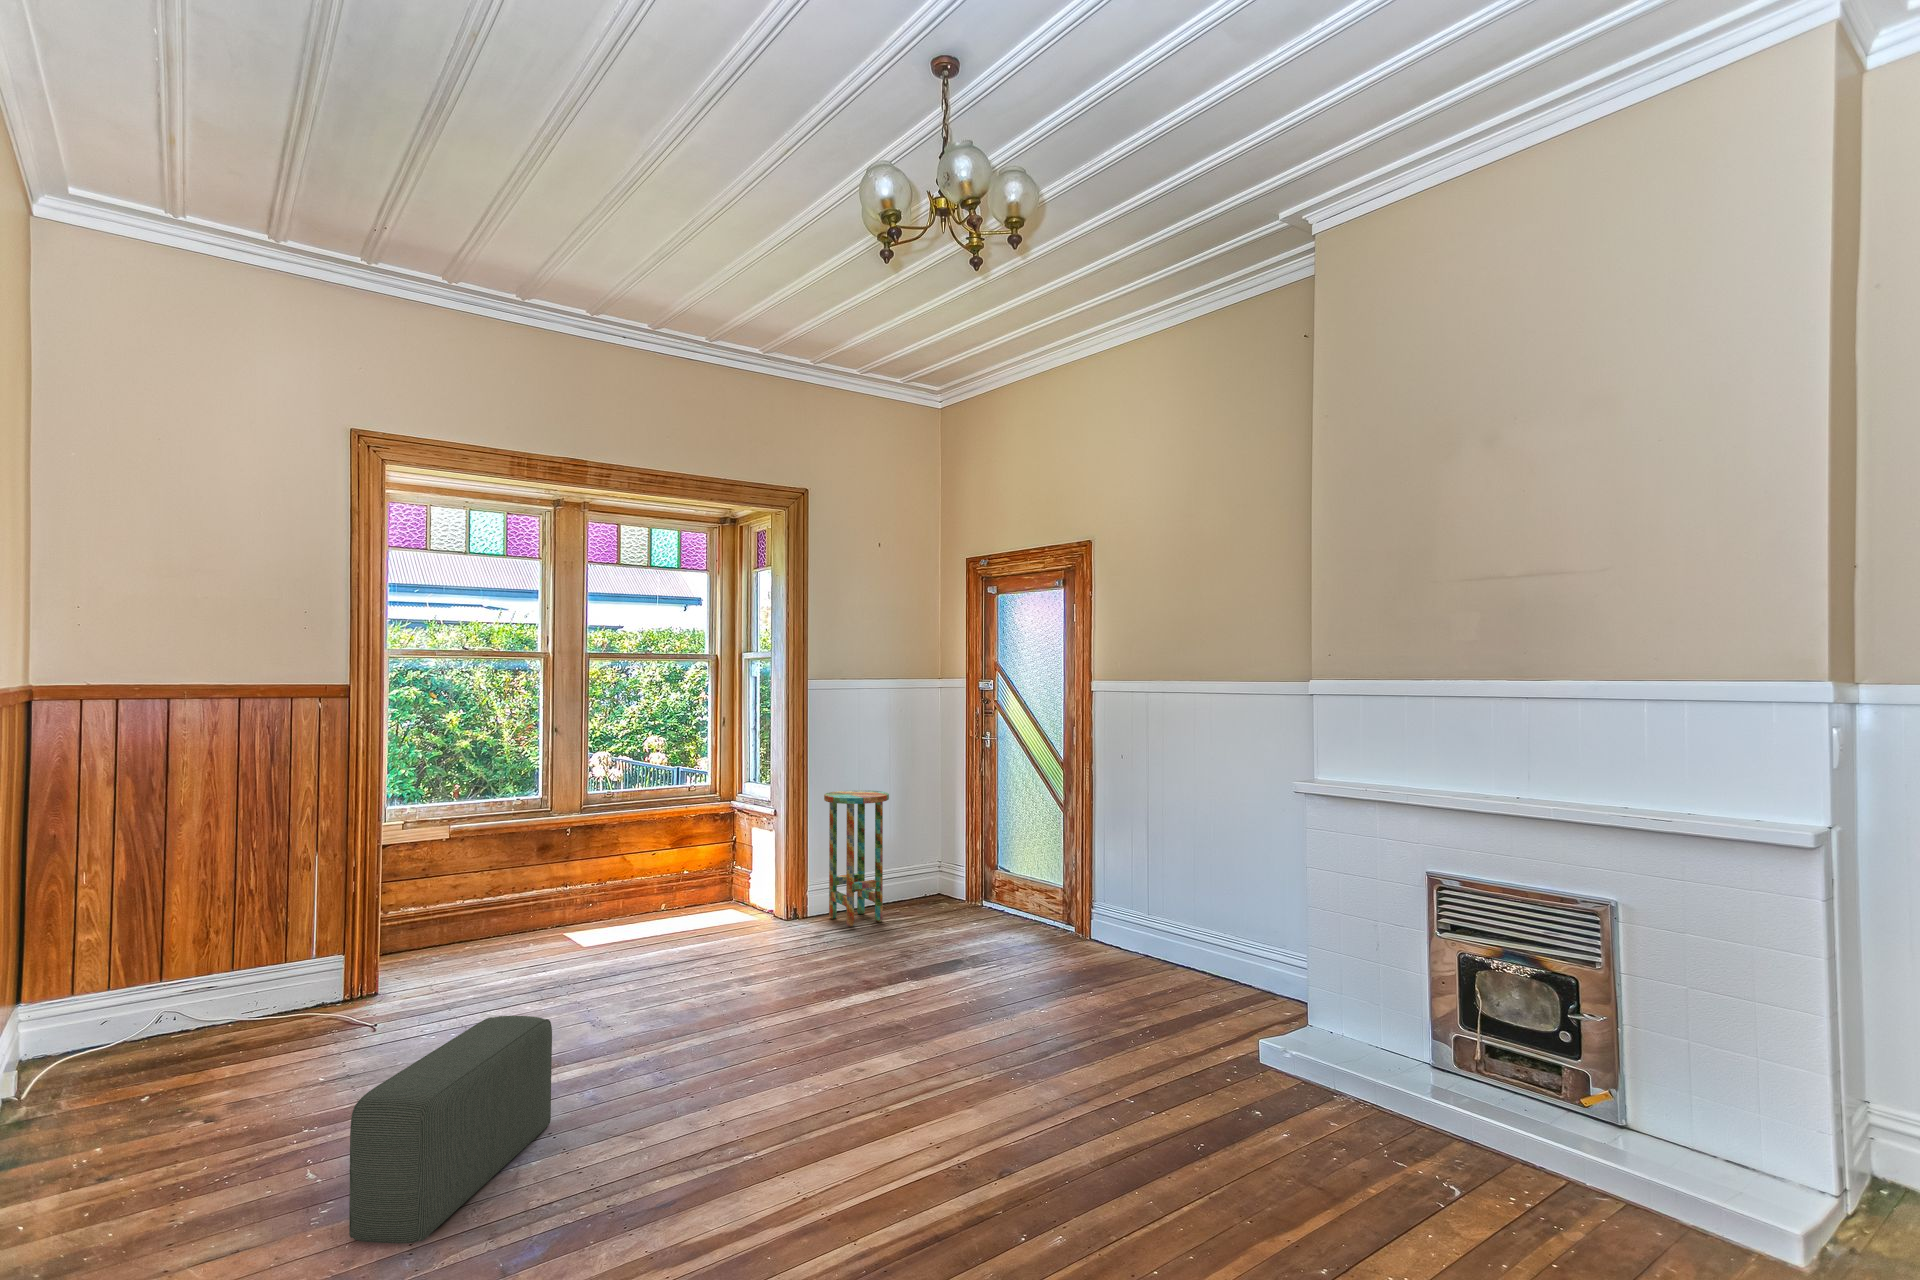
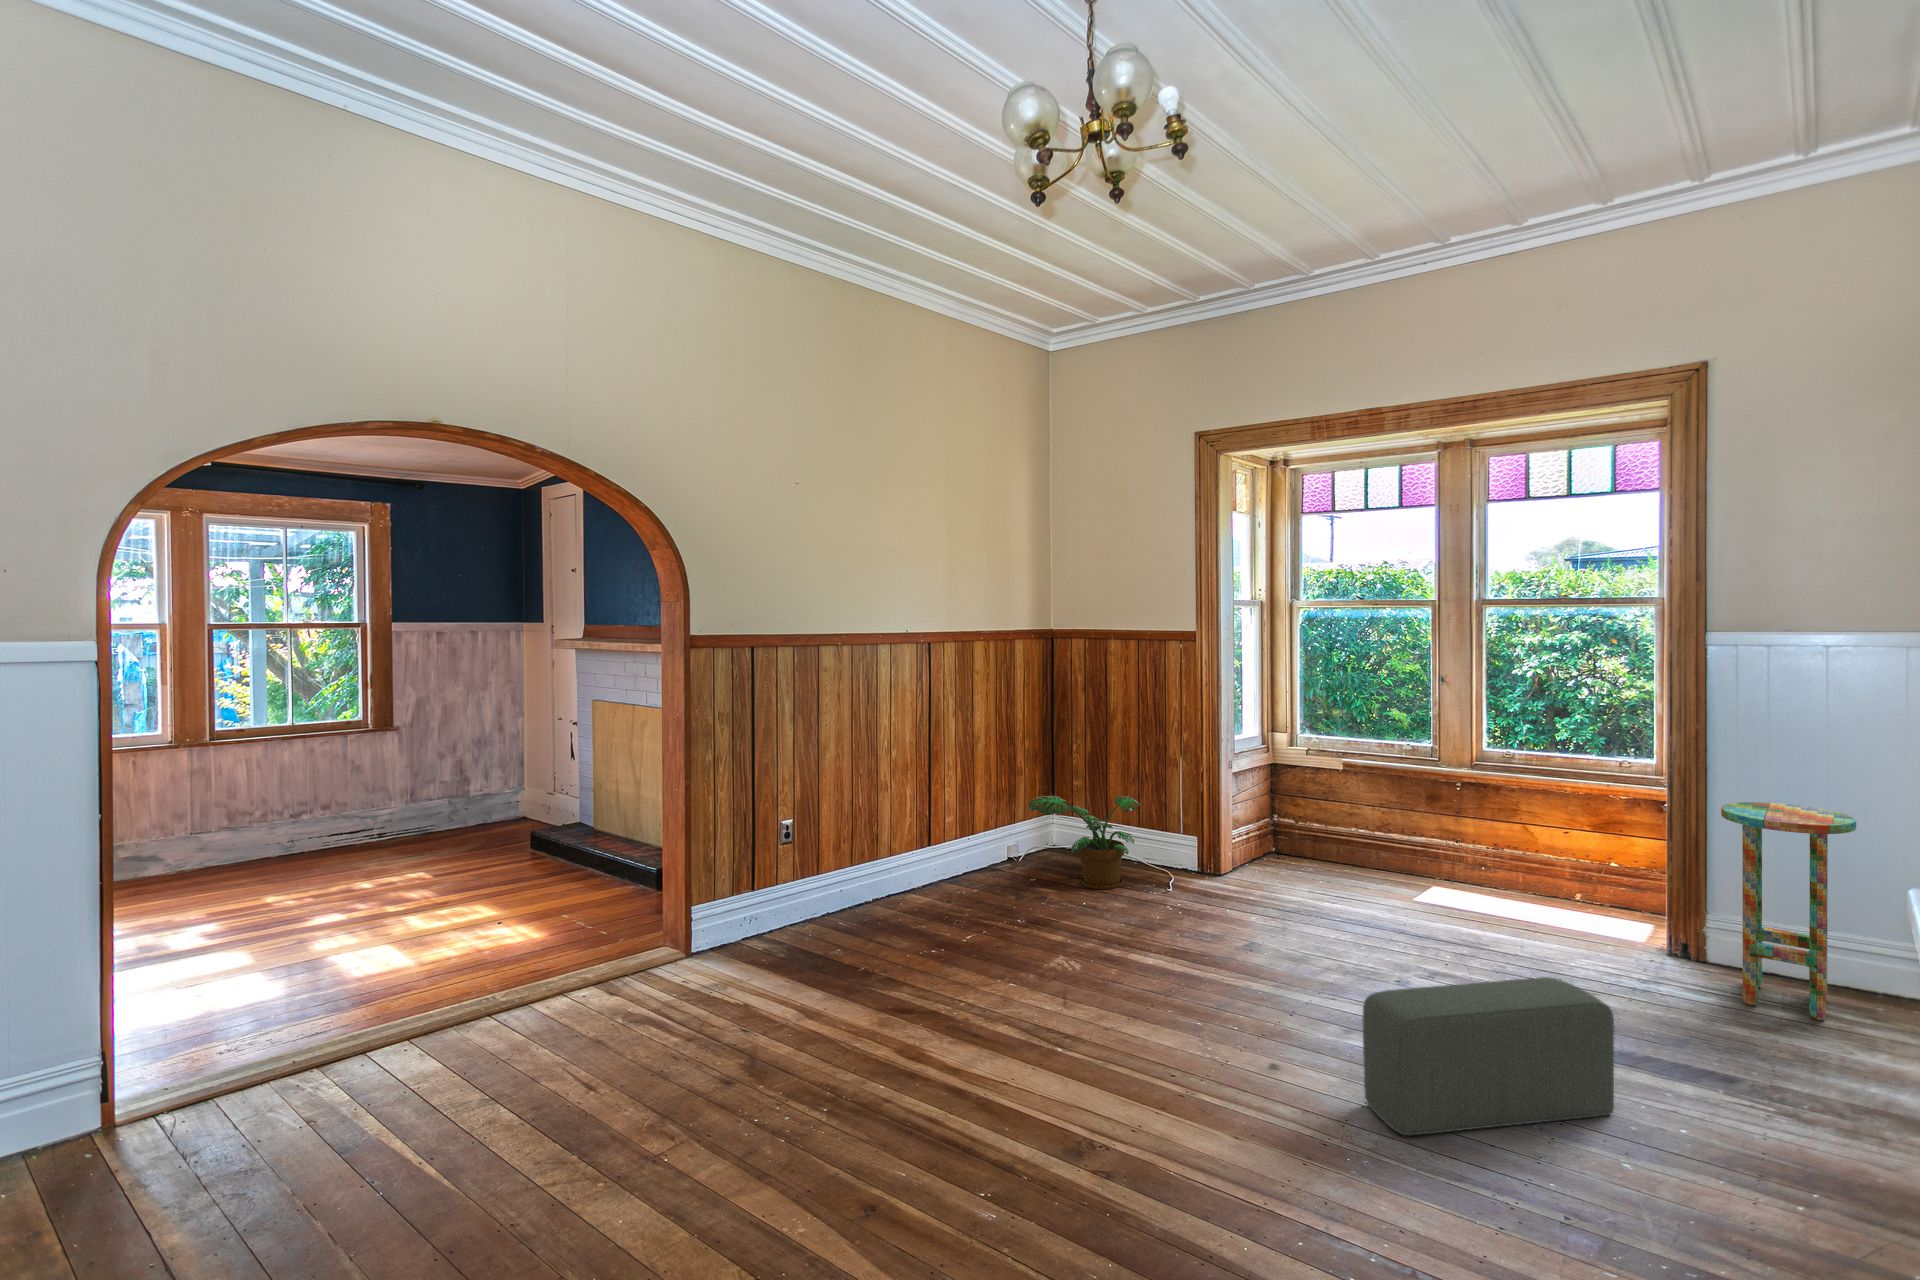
potted plant: none [122,915,292,1061] -> present [1028,795,1140,889]
pouf: present [349,1016,552,1243] -> present [1363,977,1614,1136]

